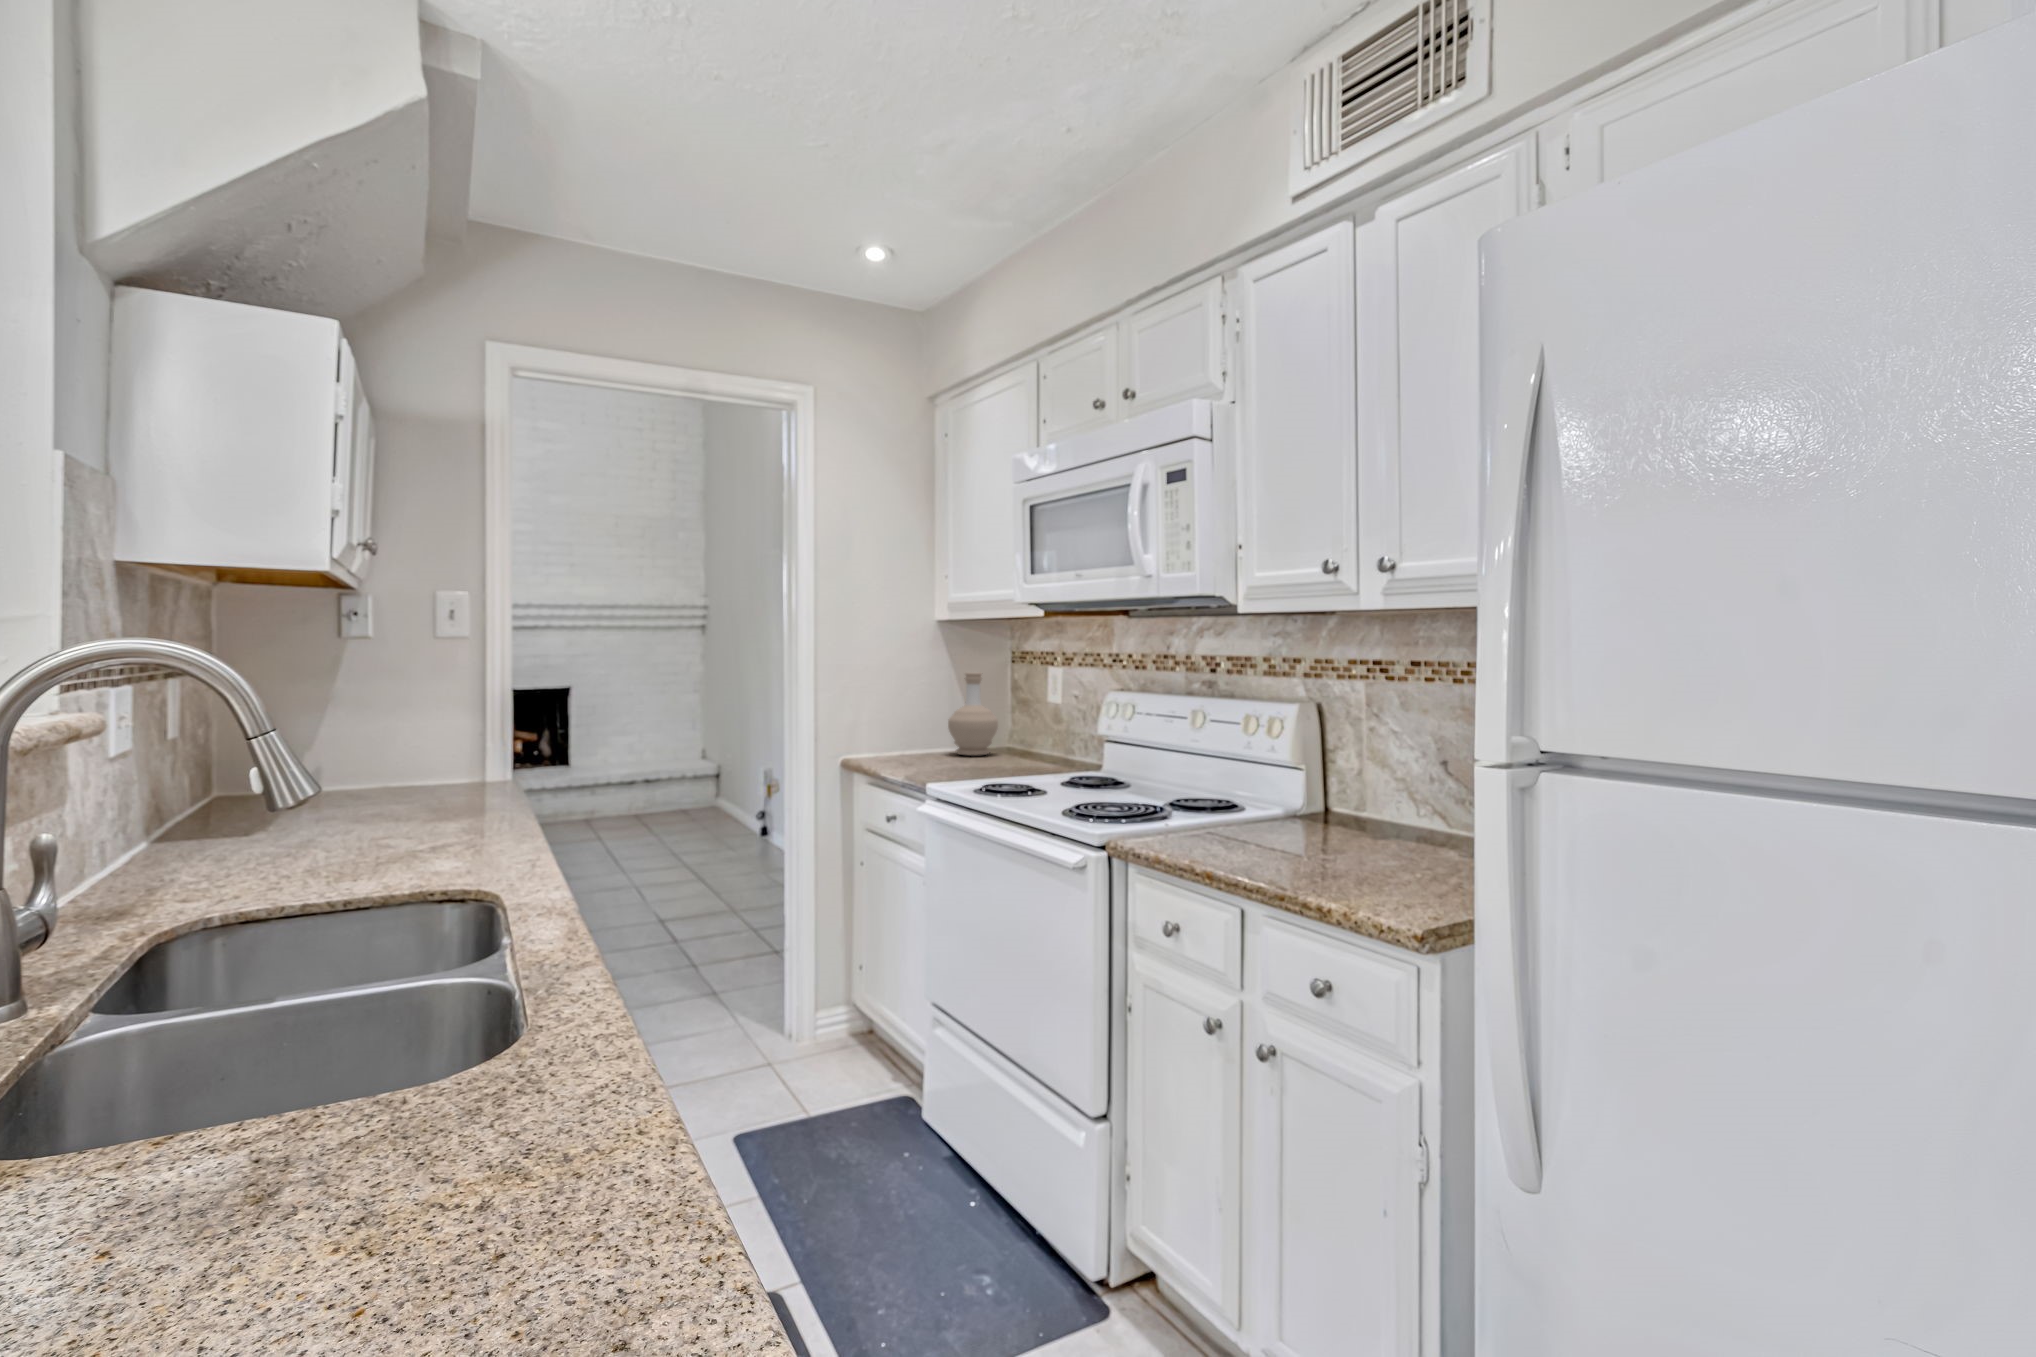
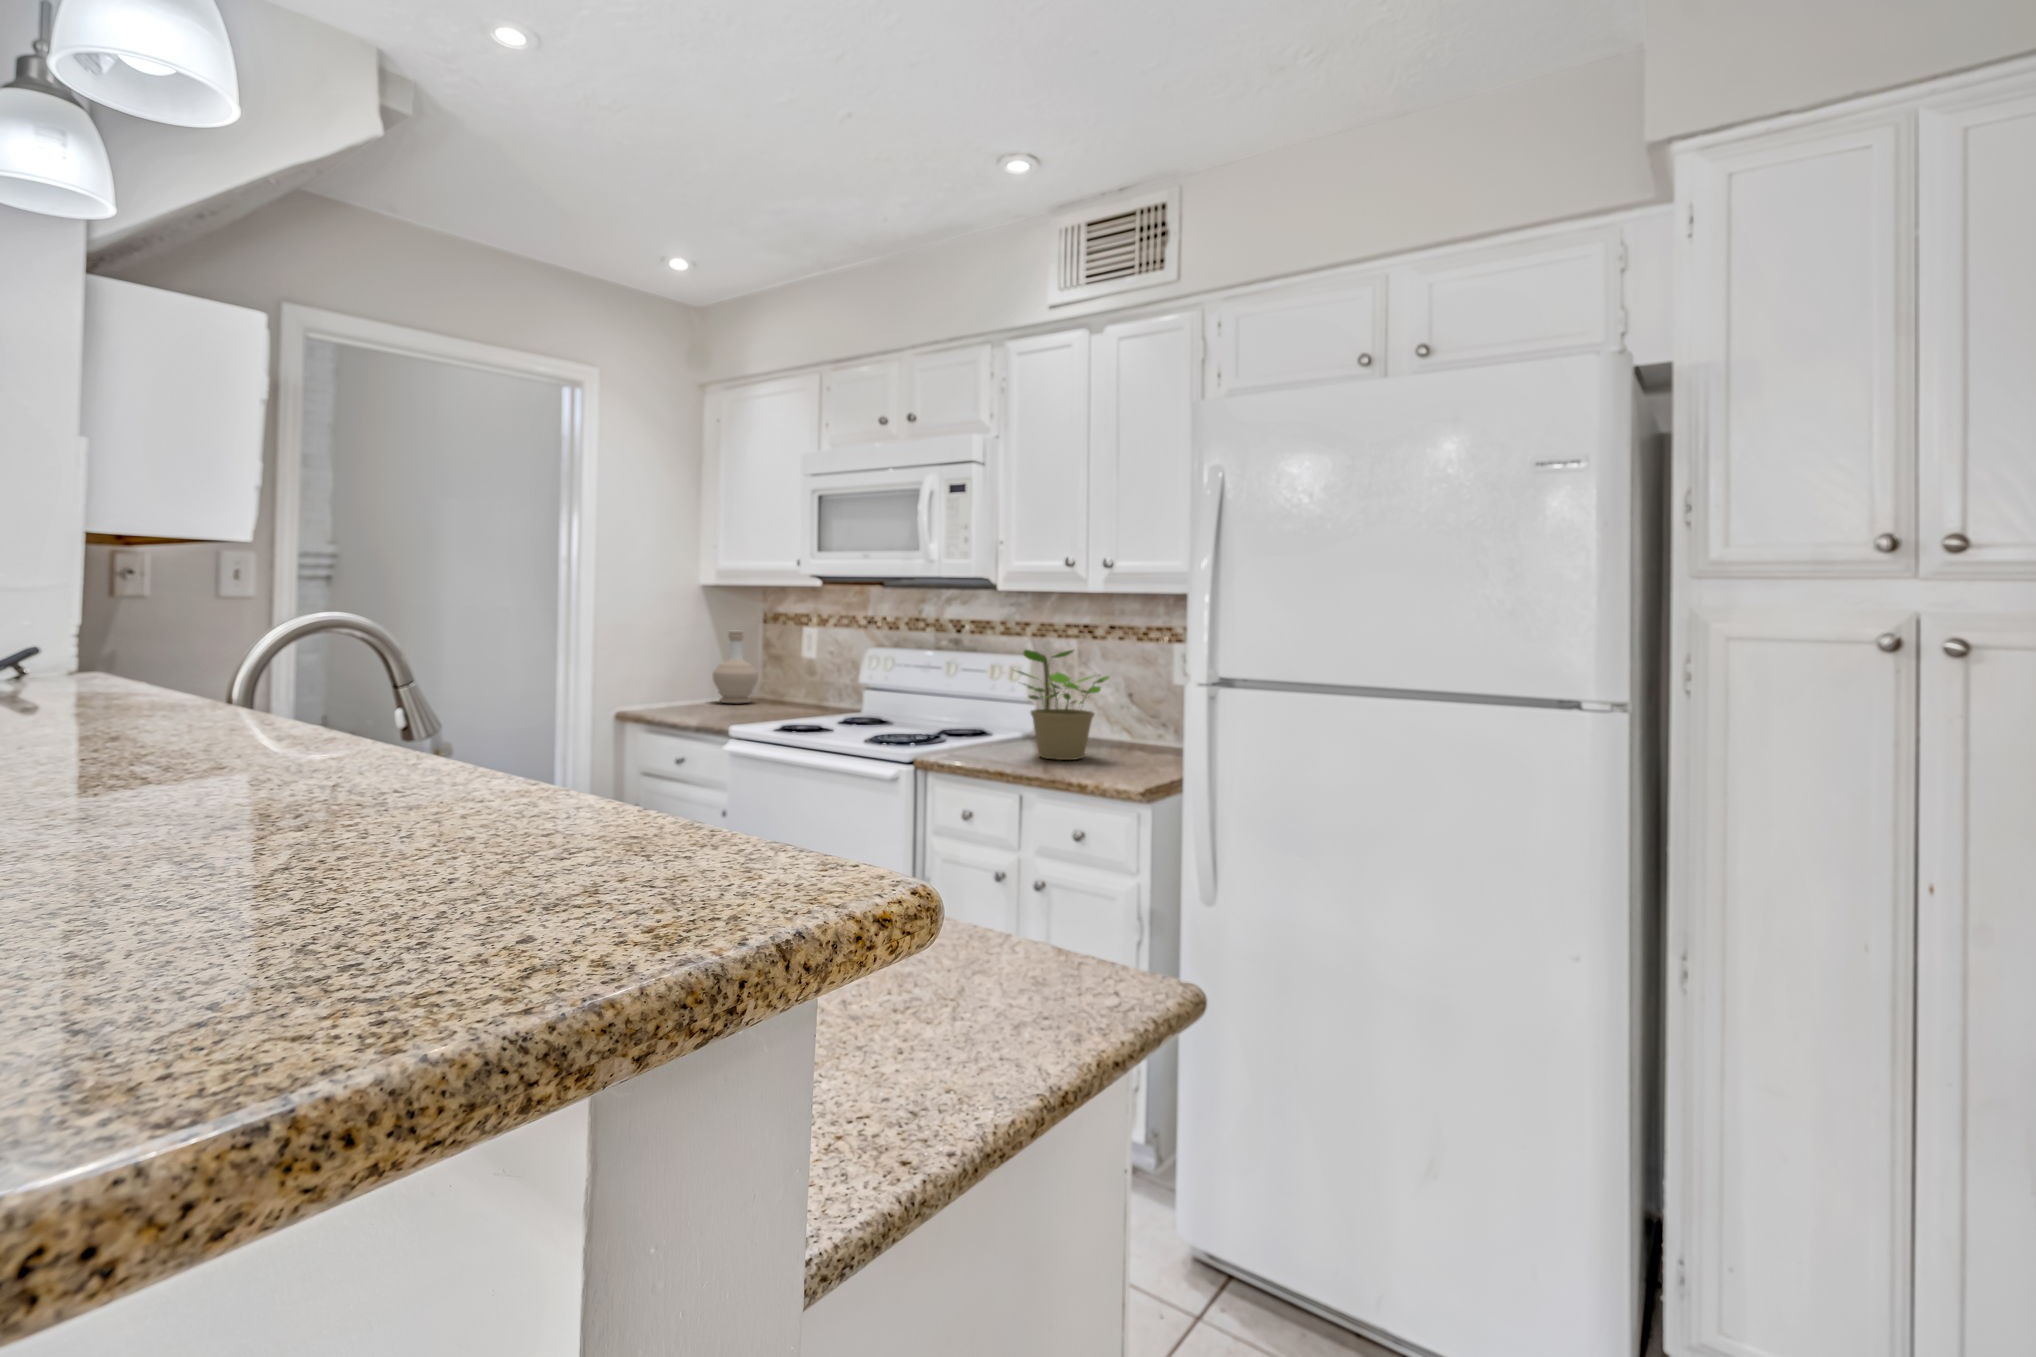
potted plant: none [1232,693,1389,861] -> present [1018,650,1109,760]

